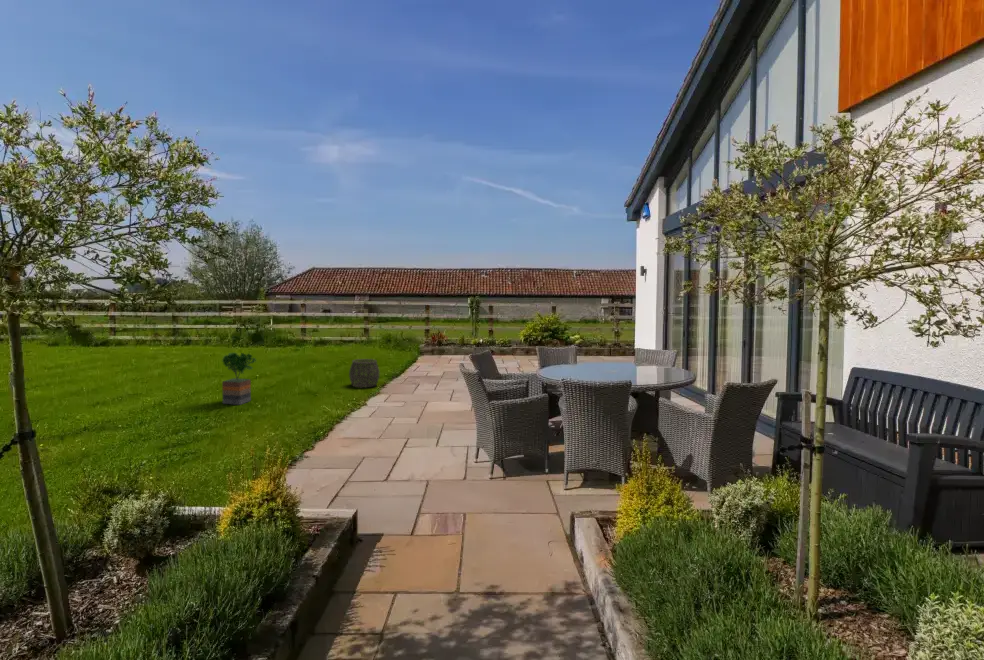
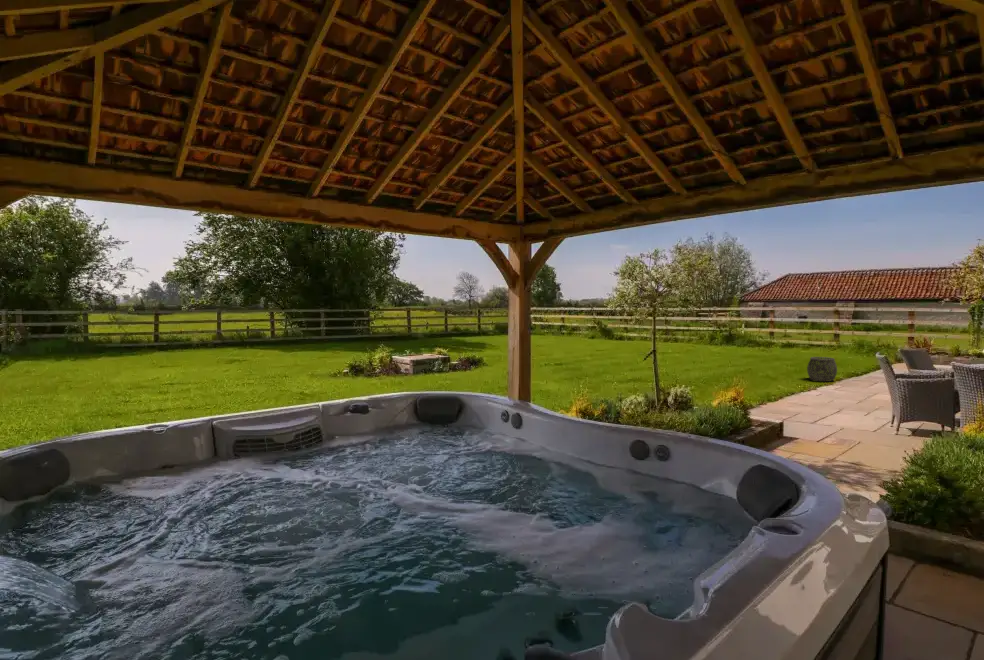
potted tree: present [222,353,256,405] -> none [704,344,729,382]

